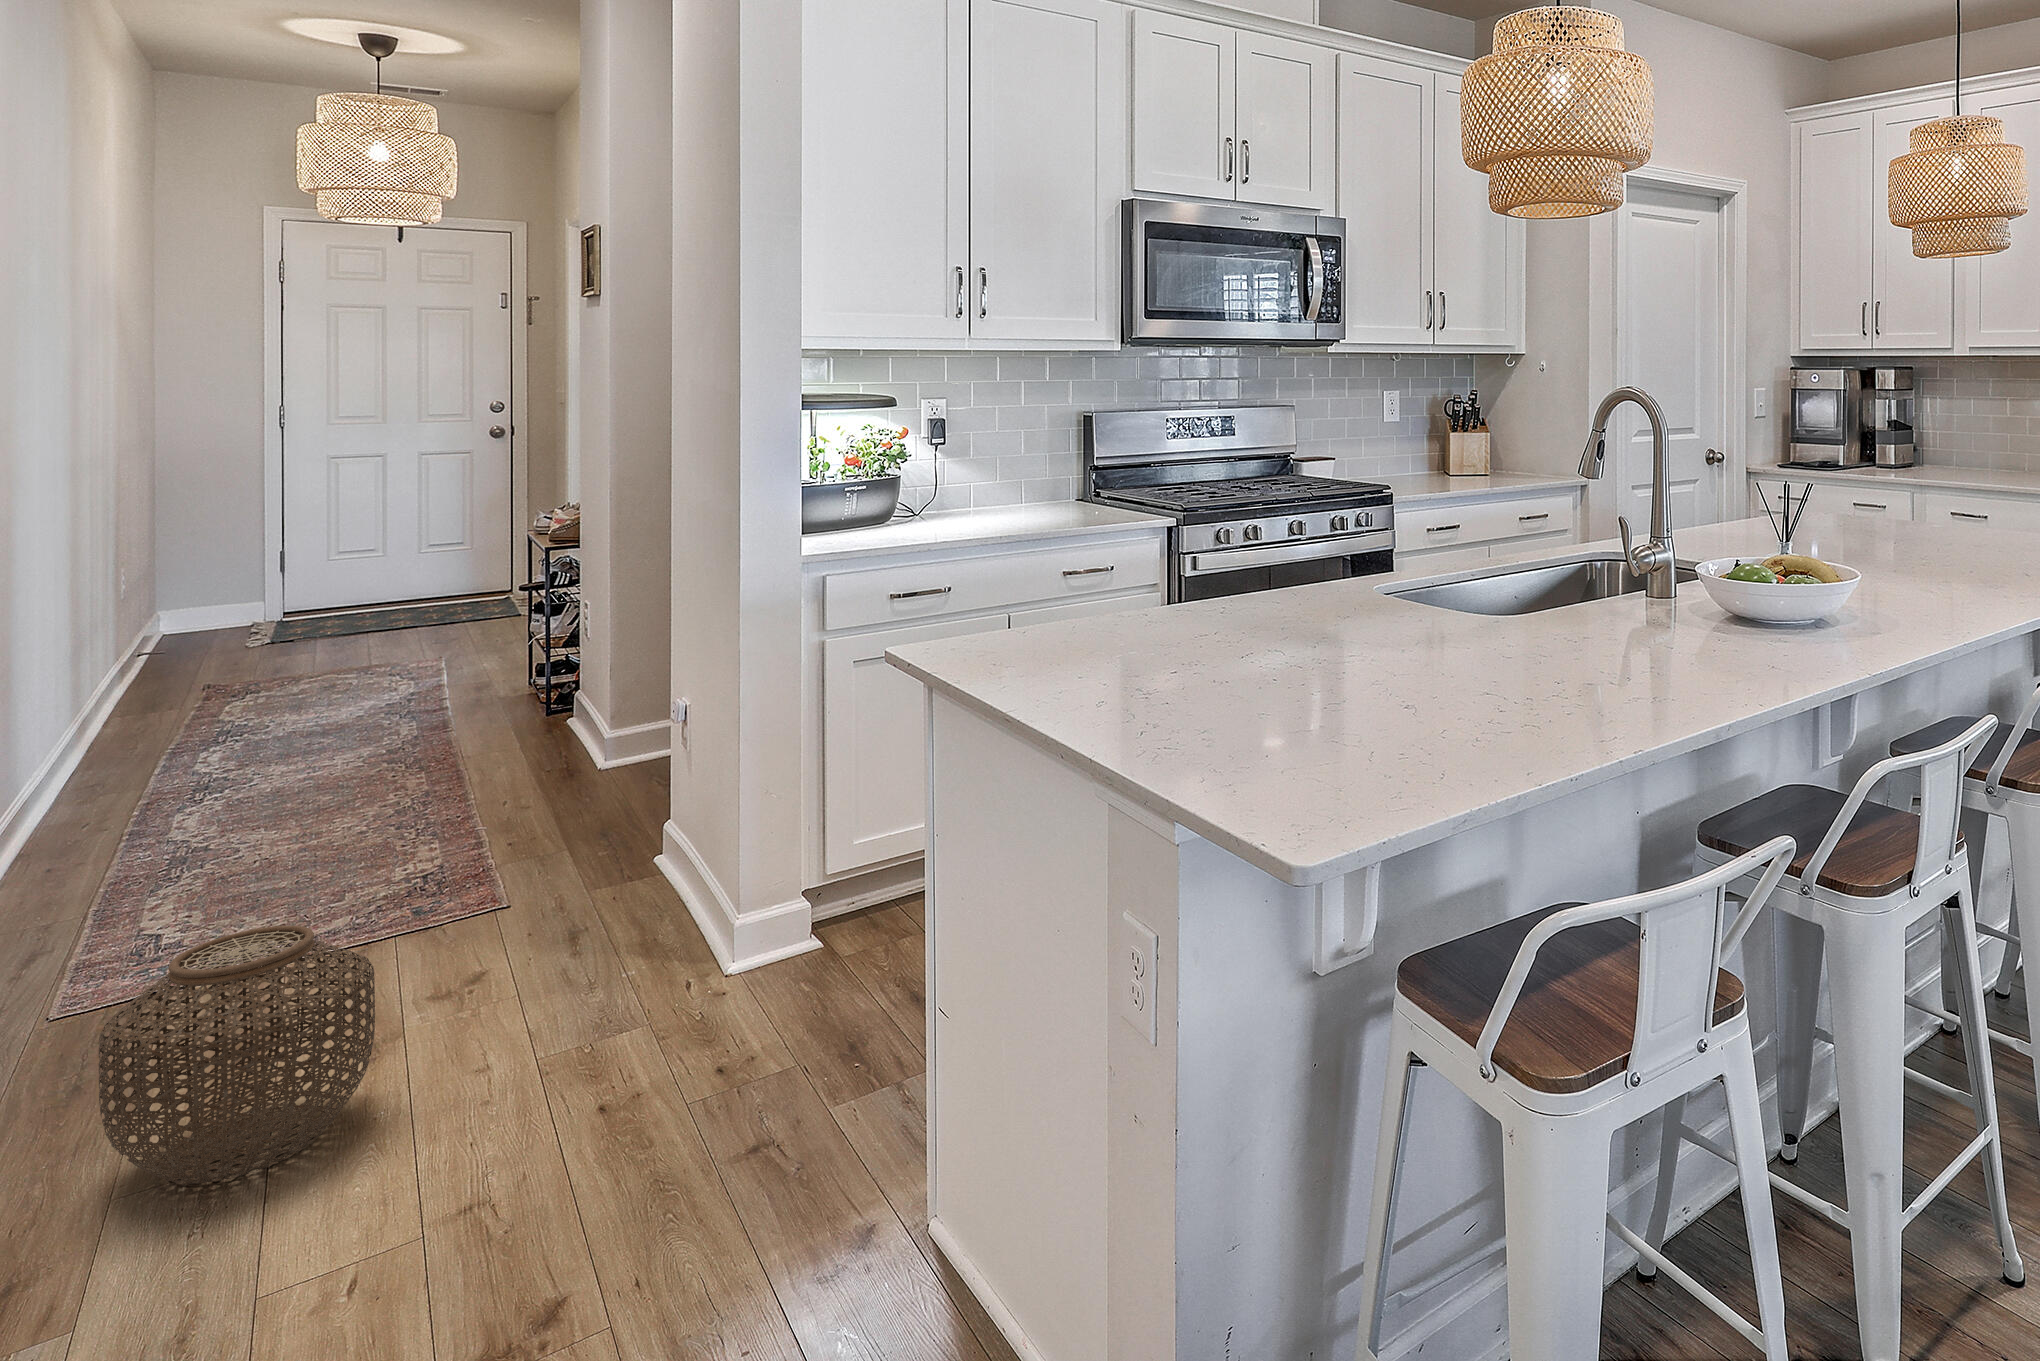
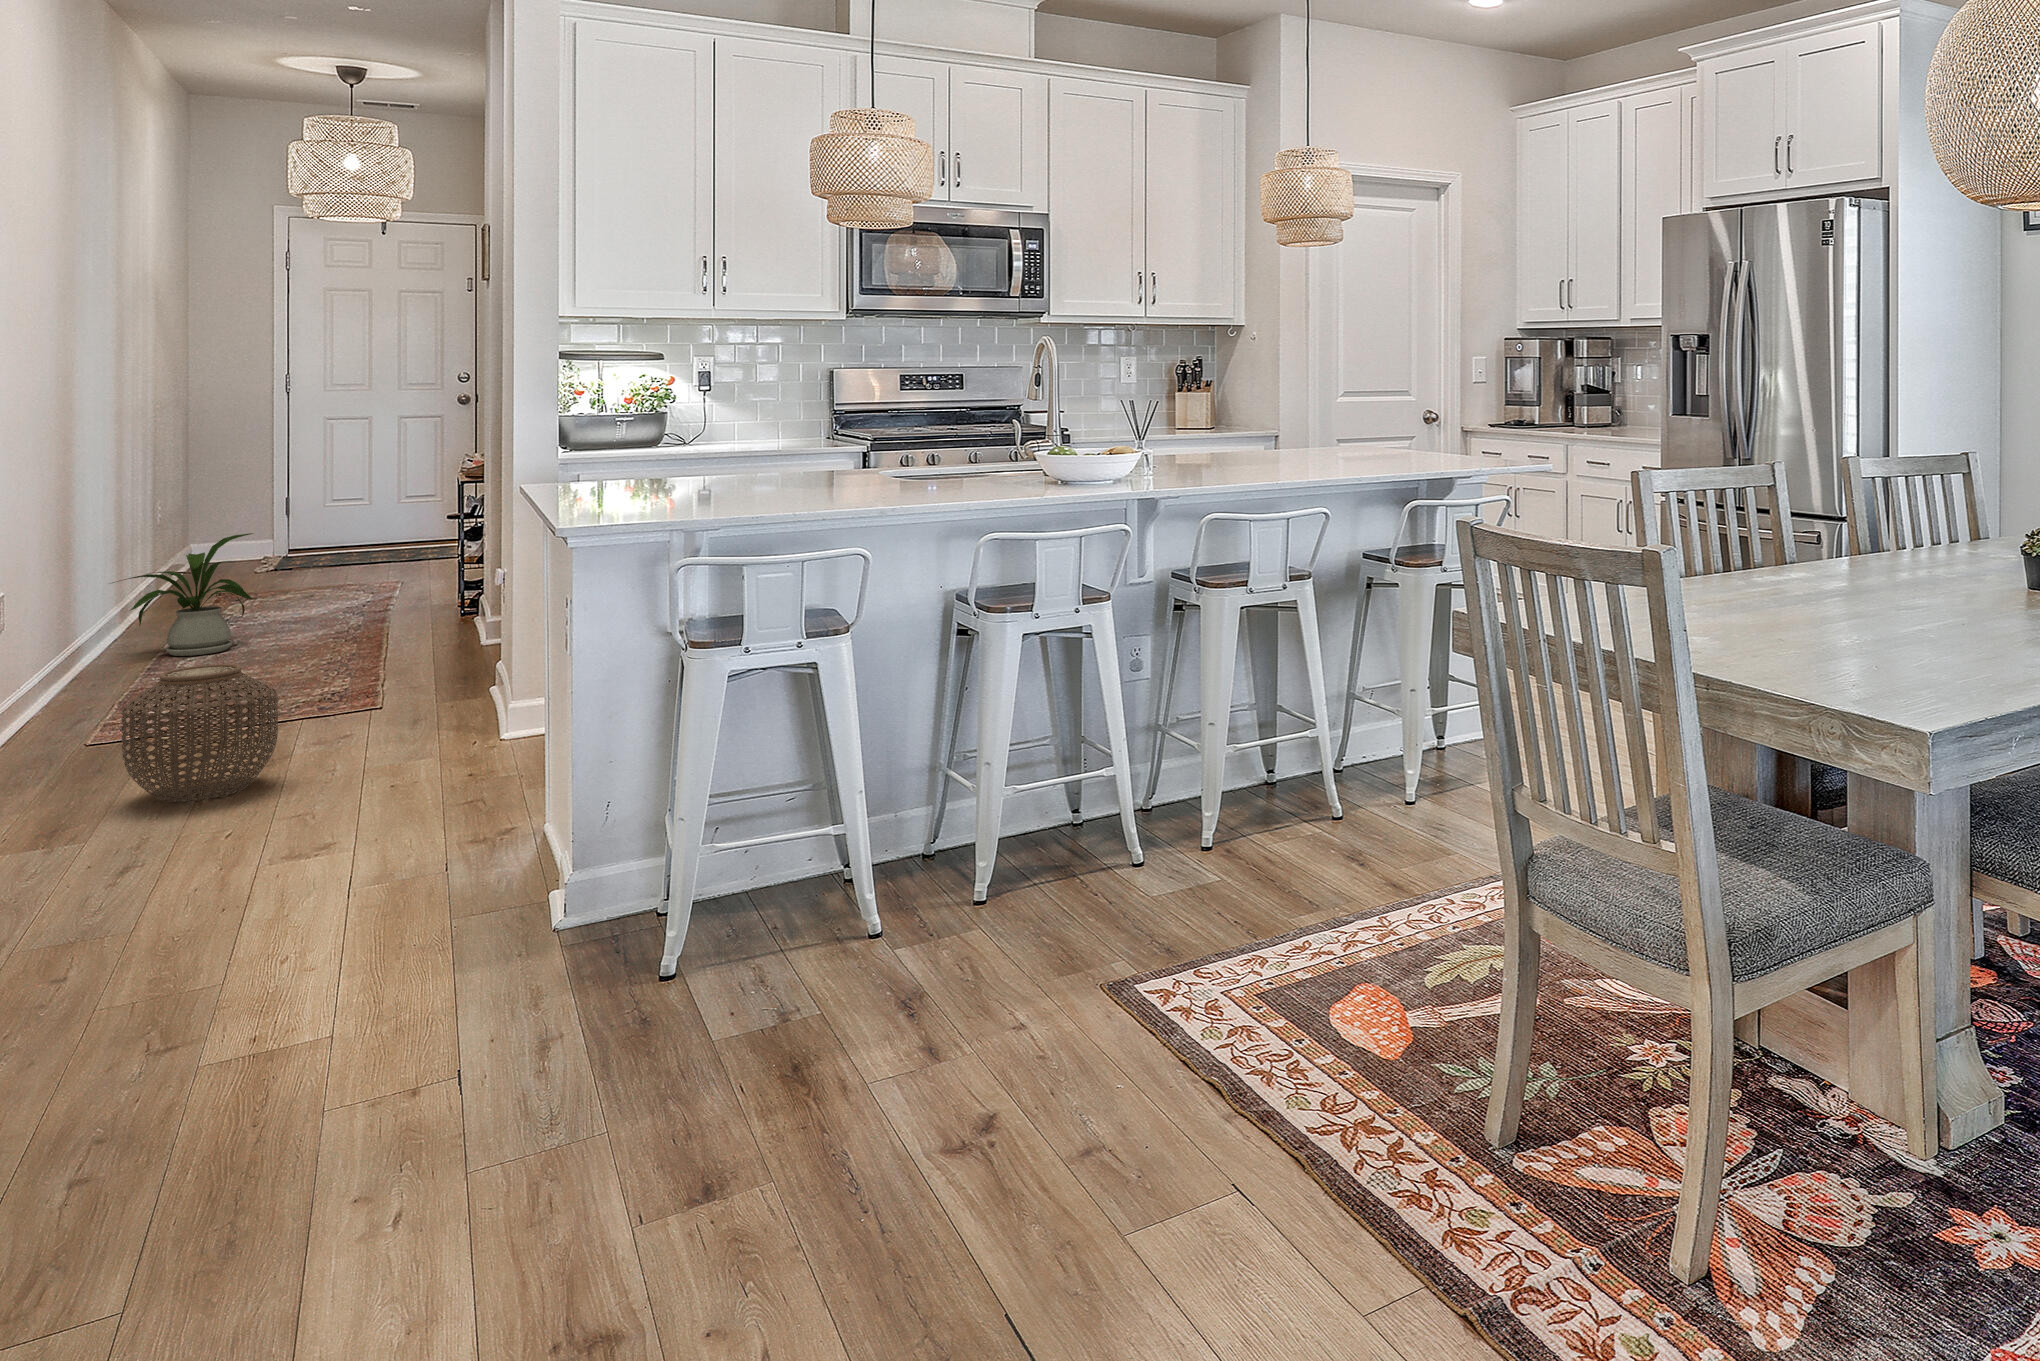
house plant: none [54,631,271,807] -> present [112,533,253,656]

